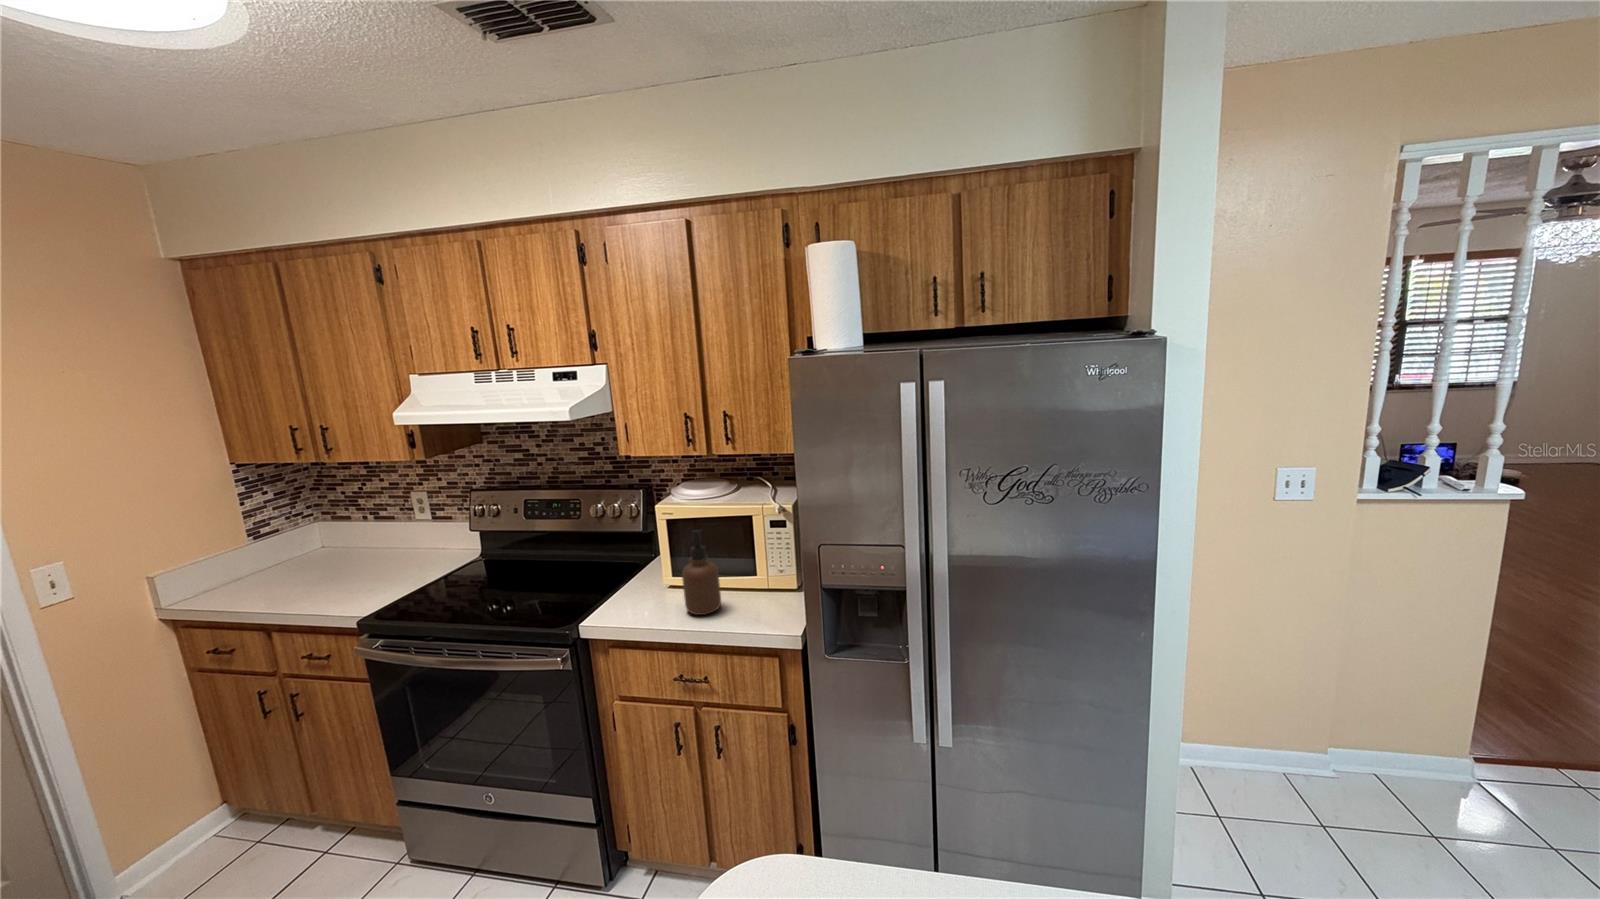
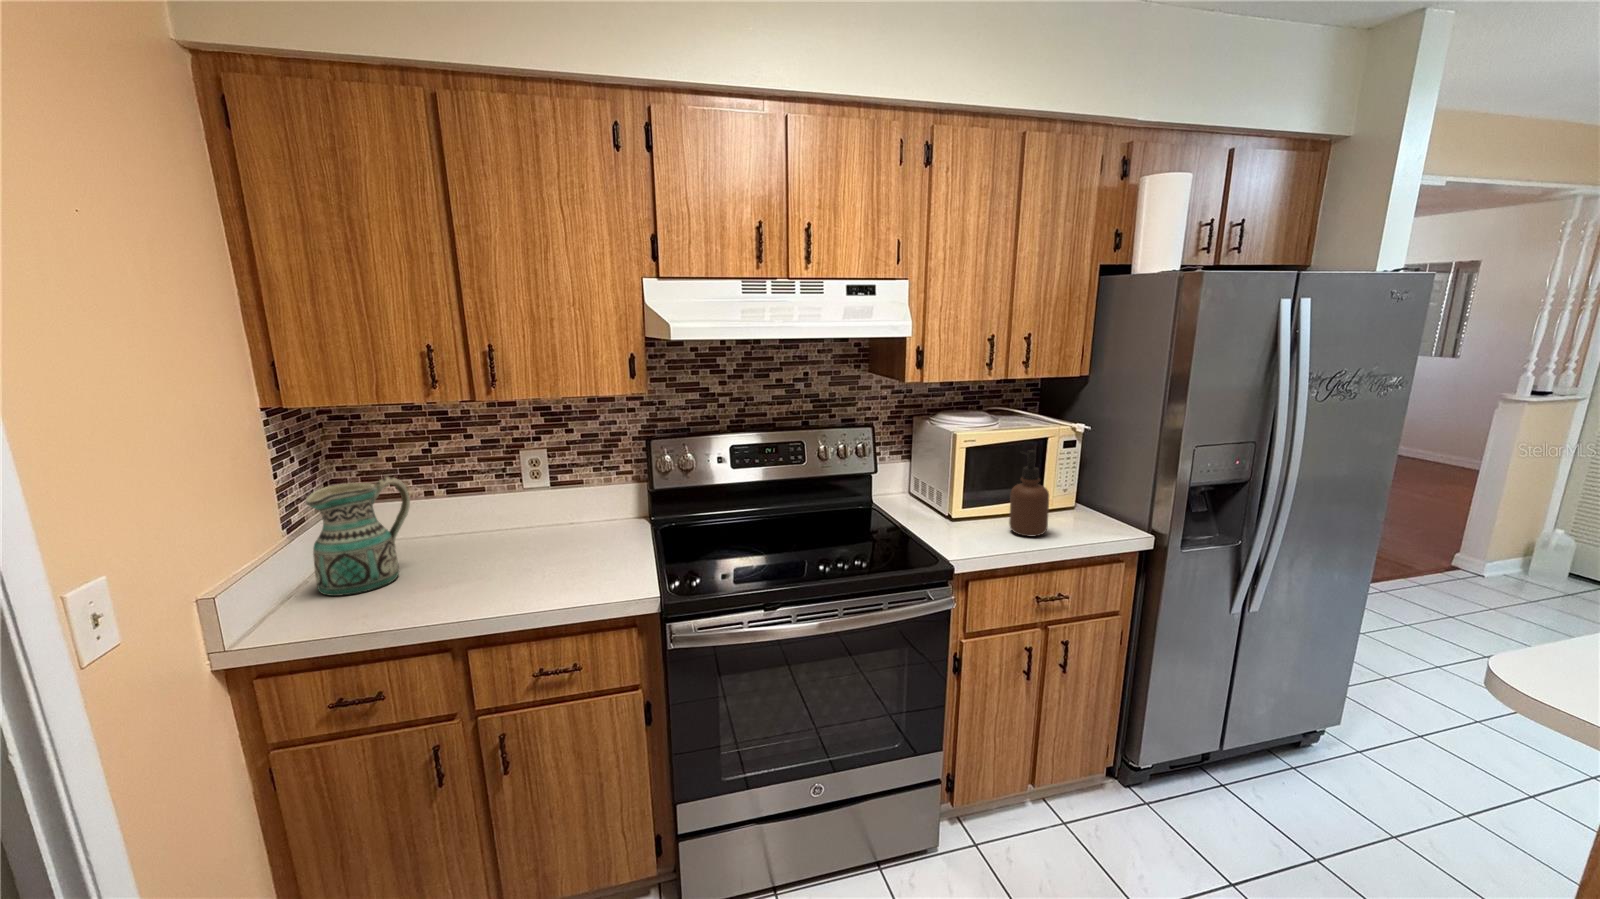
ceramic pitcher: none [236,510,316,585] -> present [306,477,410,596]

